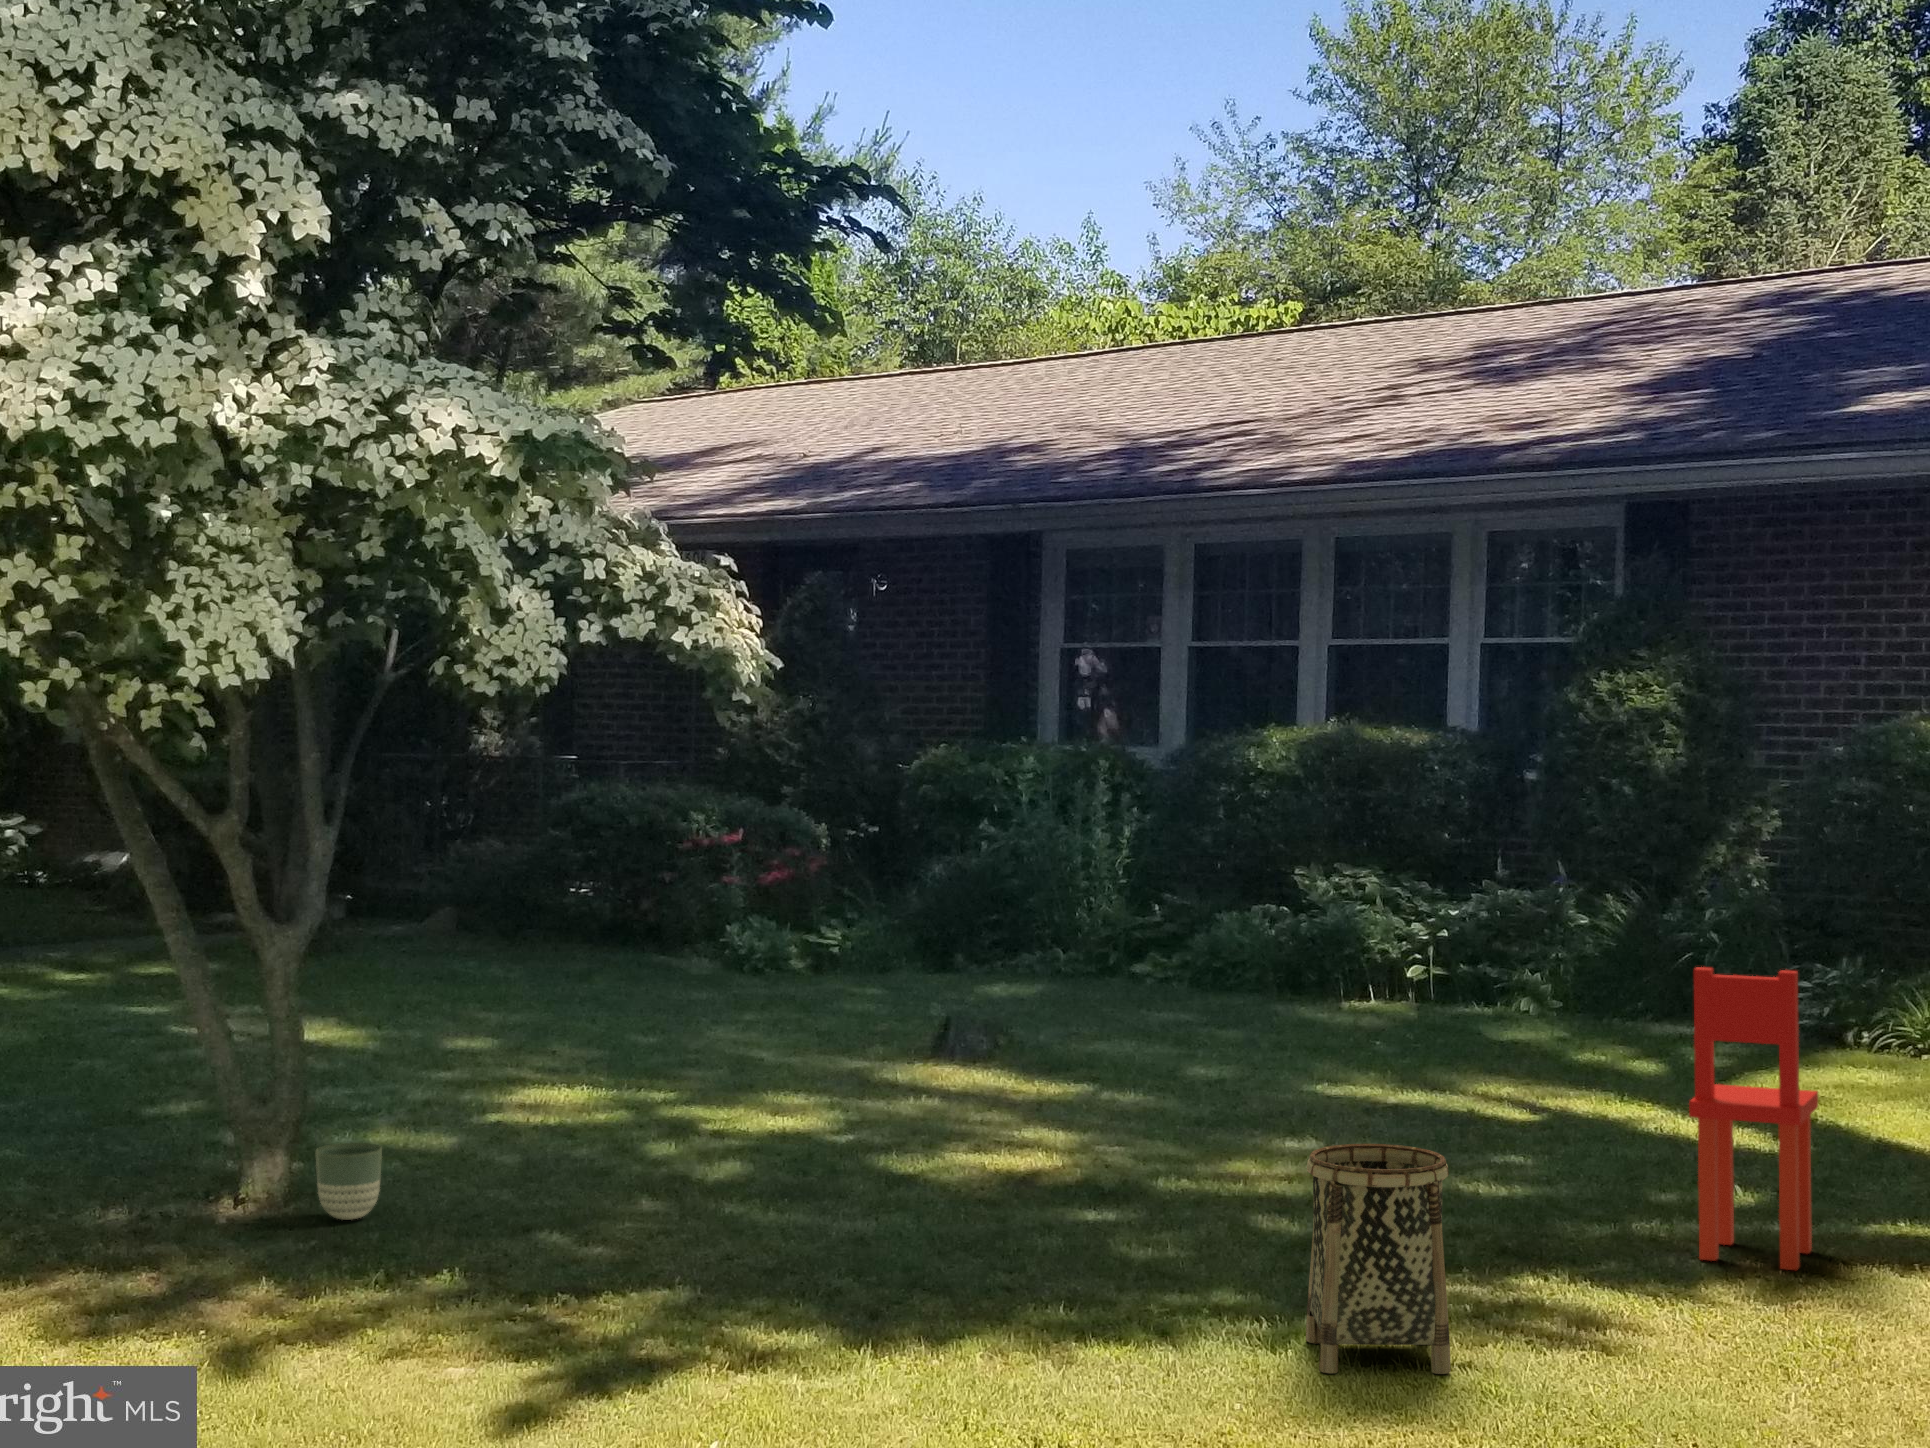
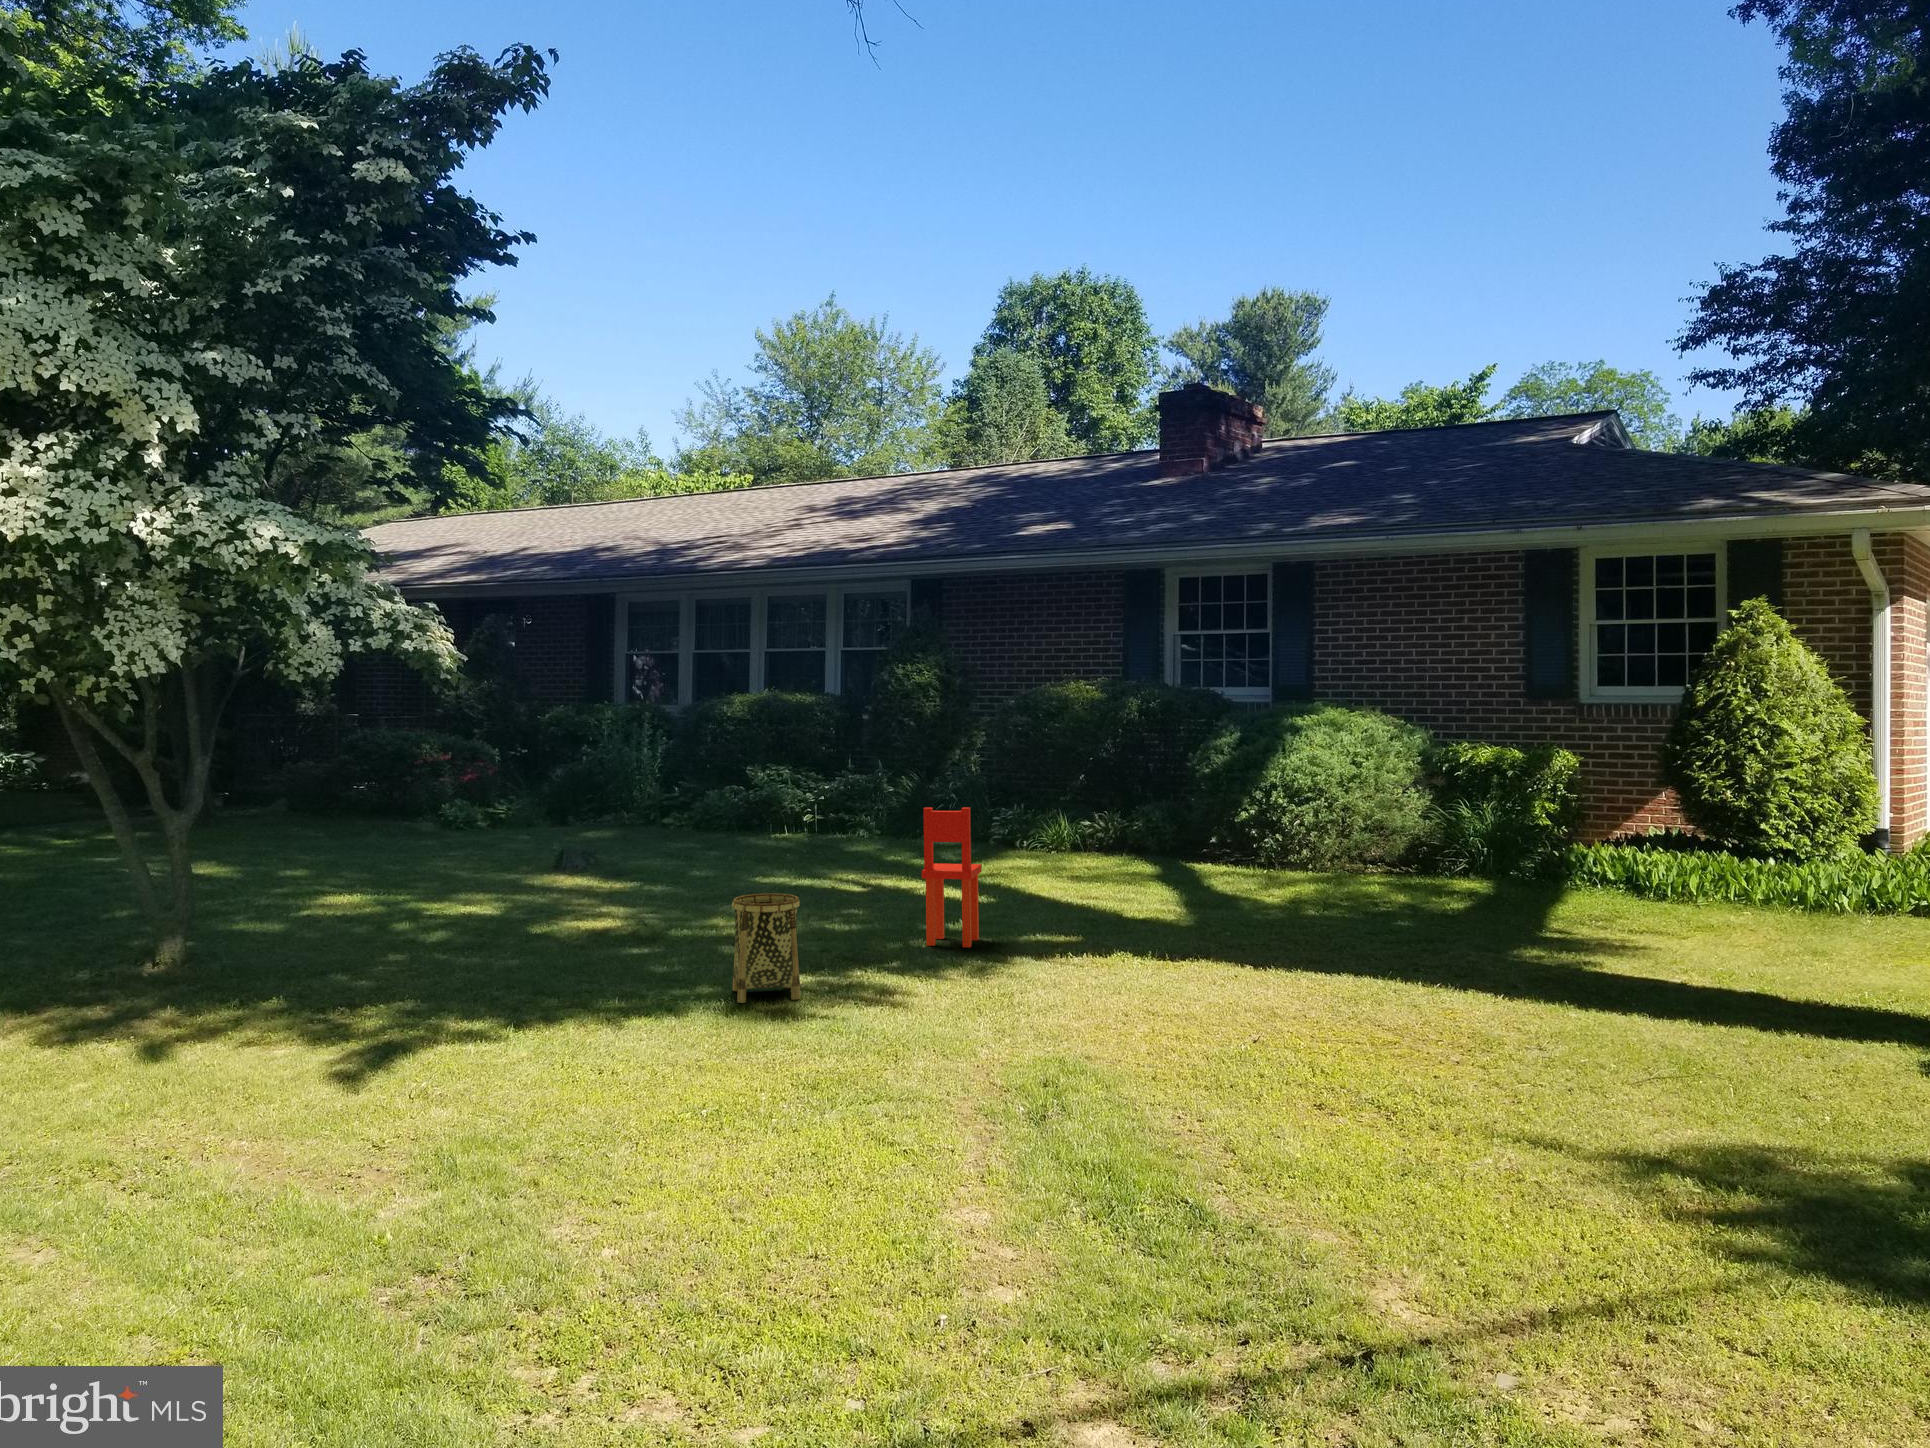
planter: present [316,1143,382,1220] -> none [192,926,232,968]

